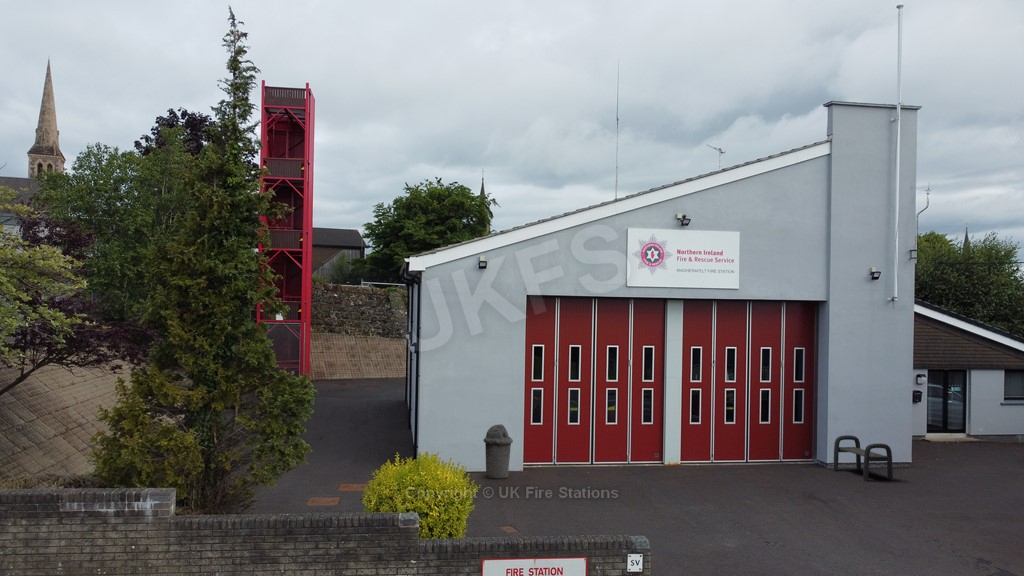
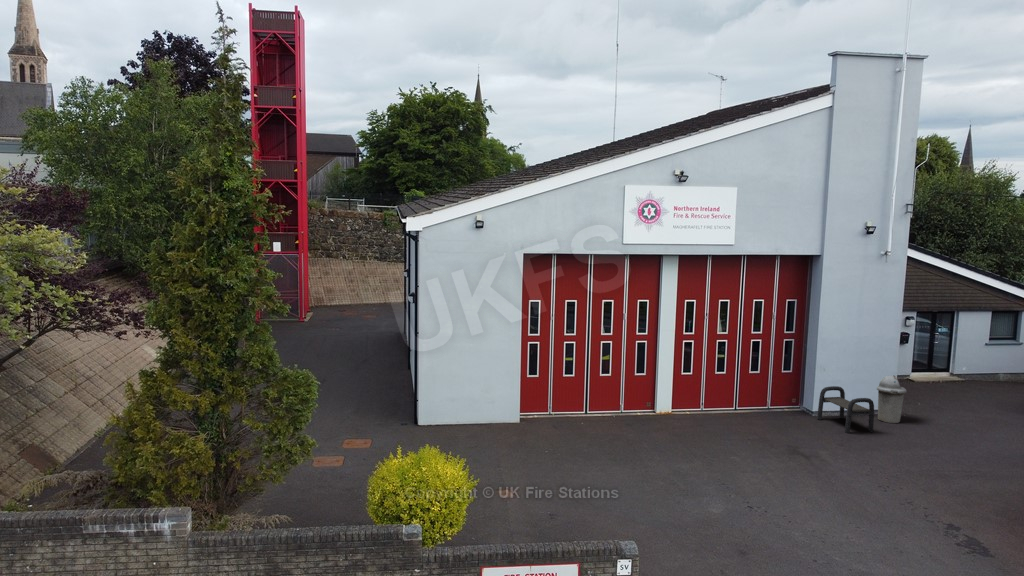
trash can: present [484,424,513,479] -> present [877,375,906,423]

